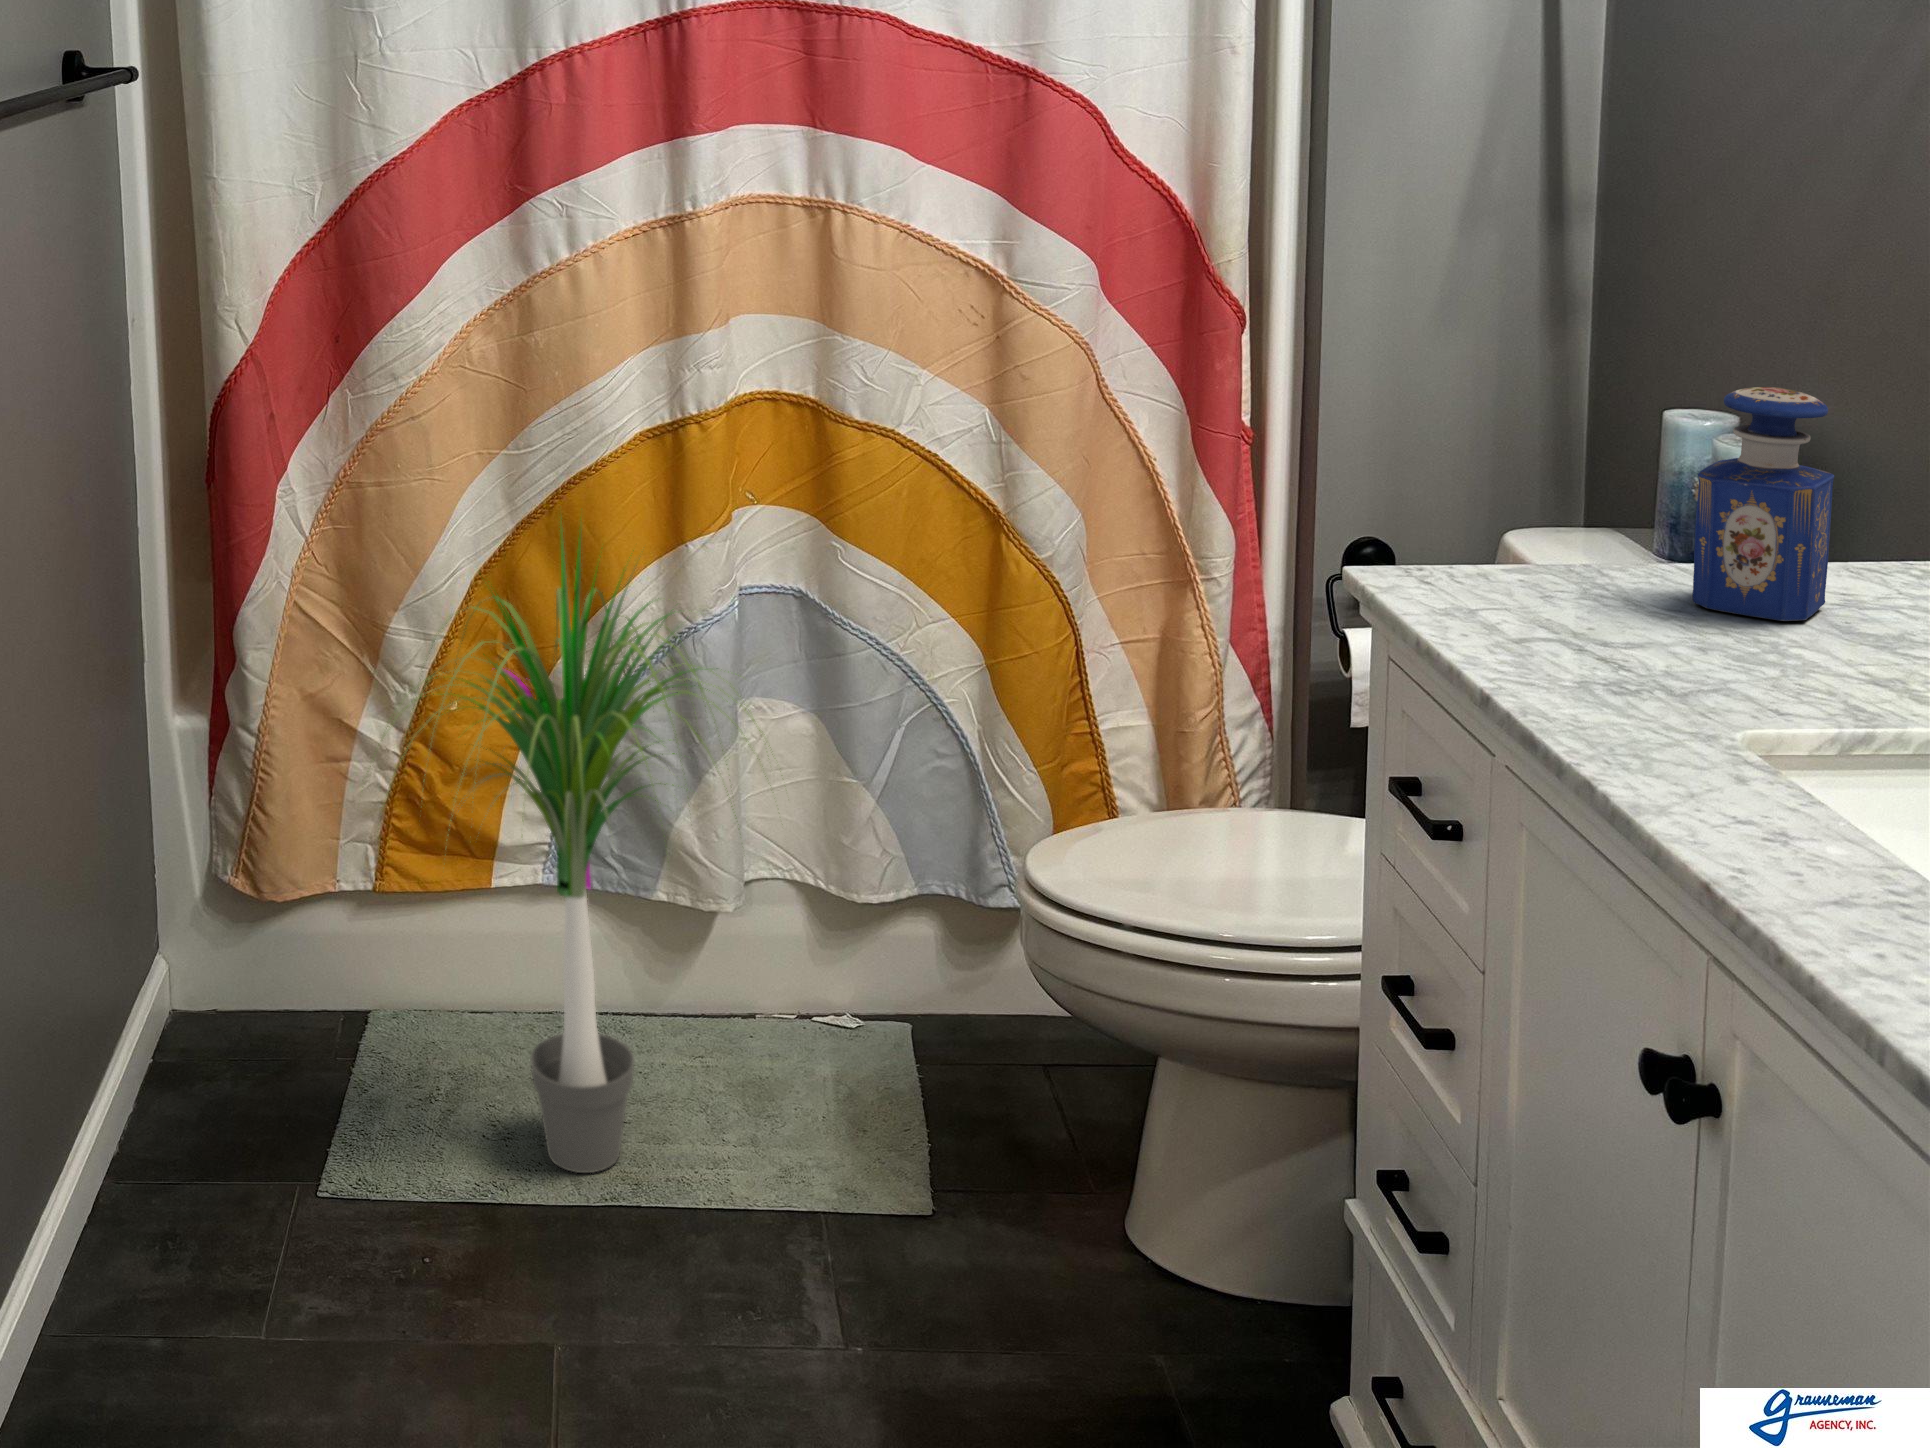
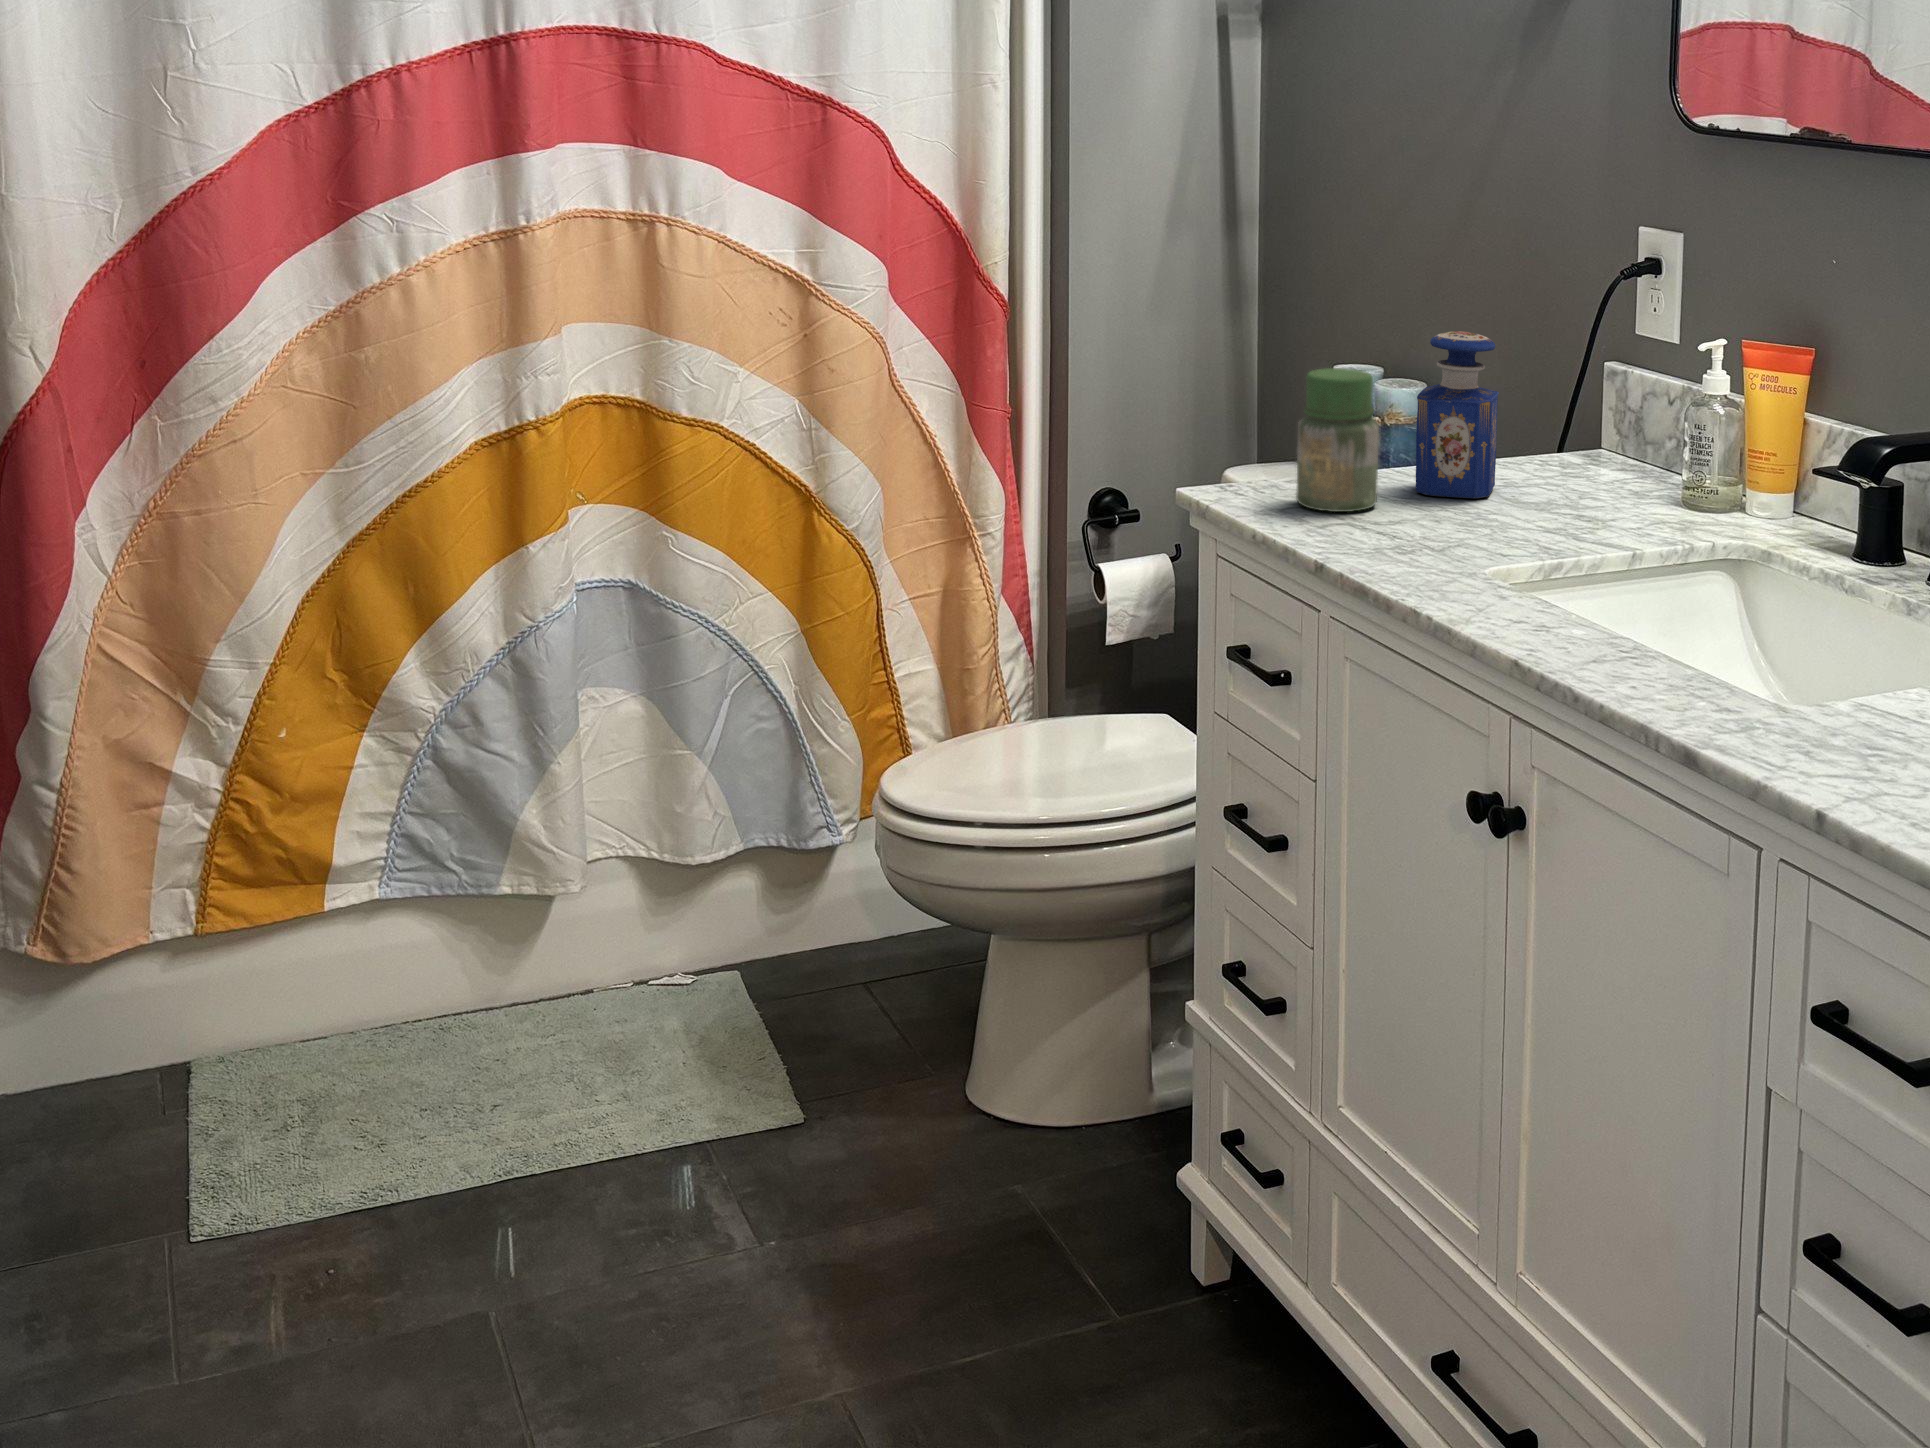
jar: none [1500,428,1626,623] -> present [1296,368,1379,512]
potted plant: present [373,531,770,1173] -> none [216,511,660,1161]

